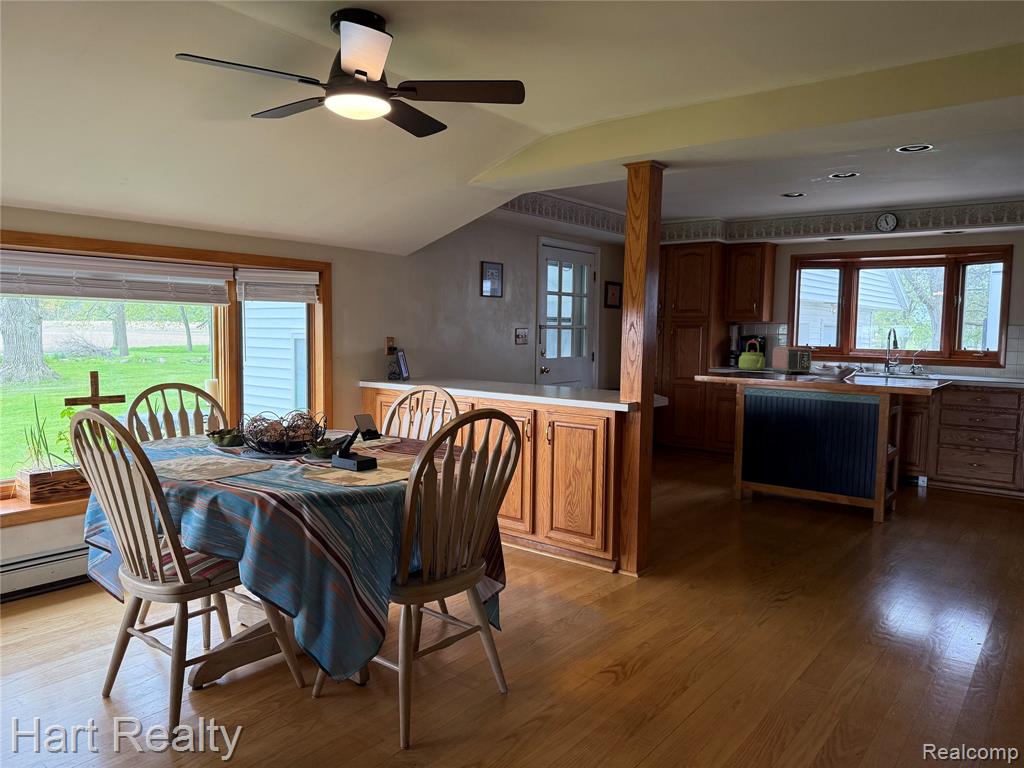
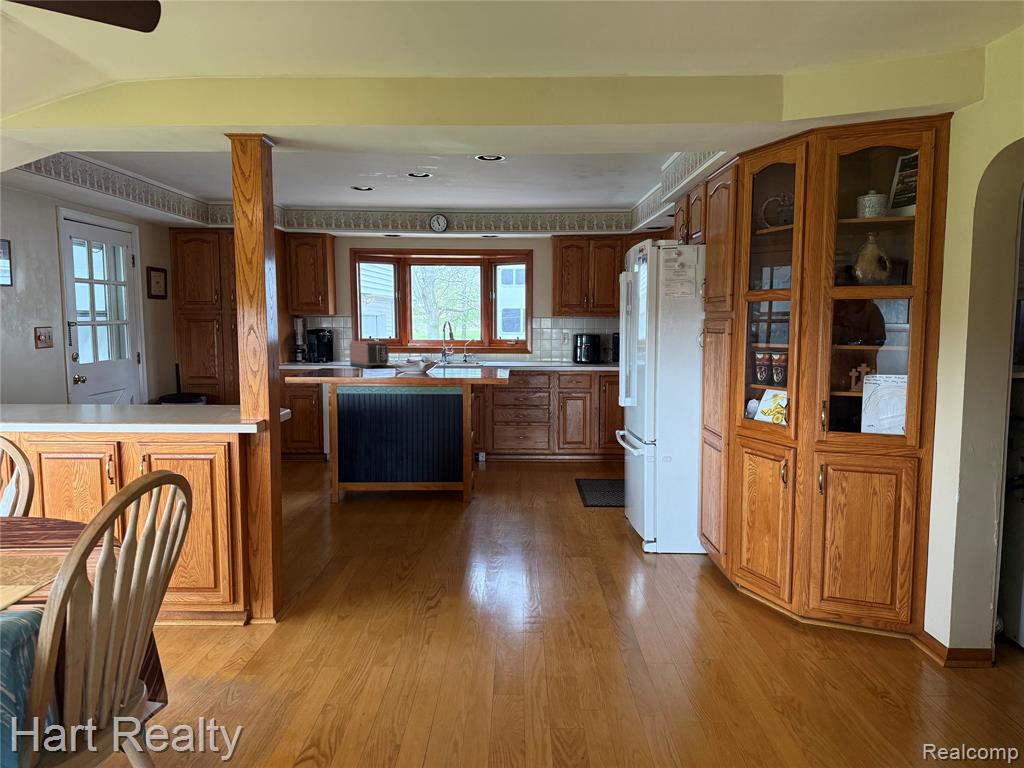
kettle: present [739,340,765,370] -> none [314,335,340,365]

